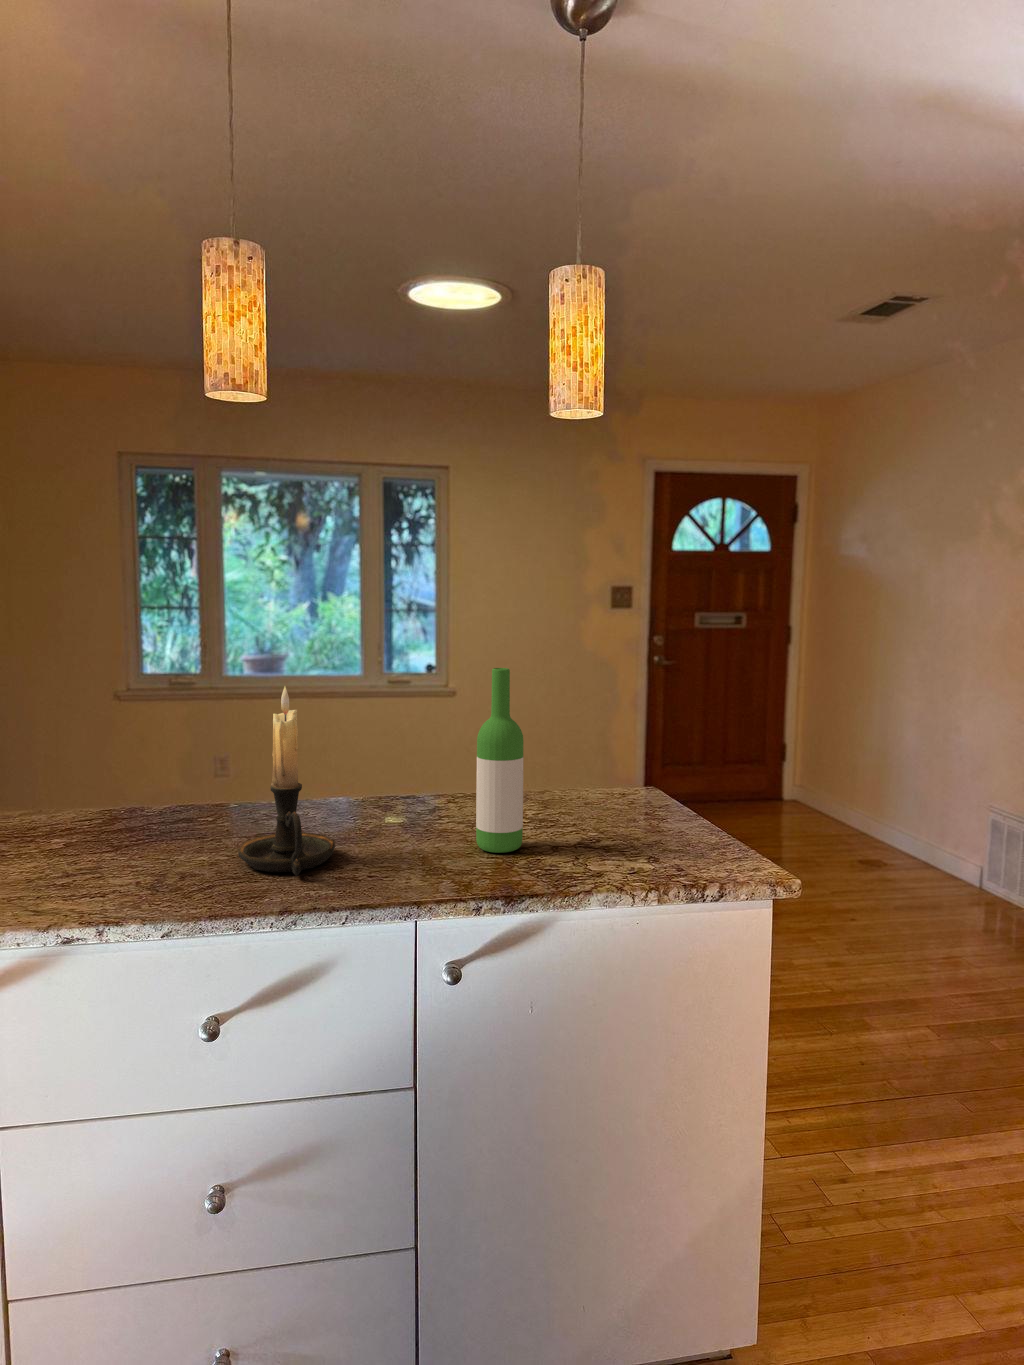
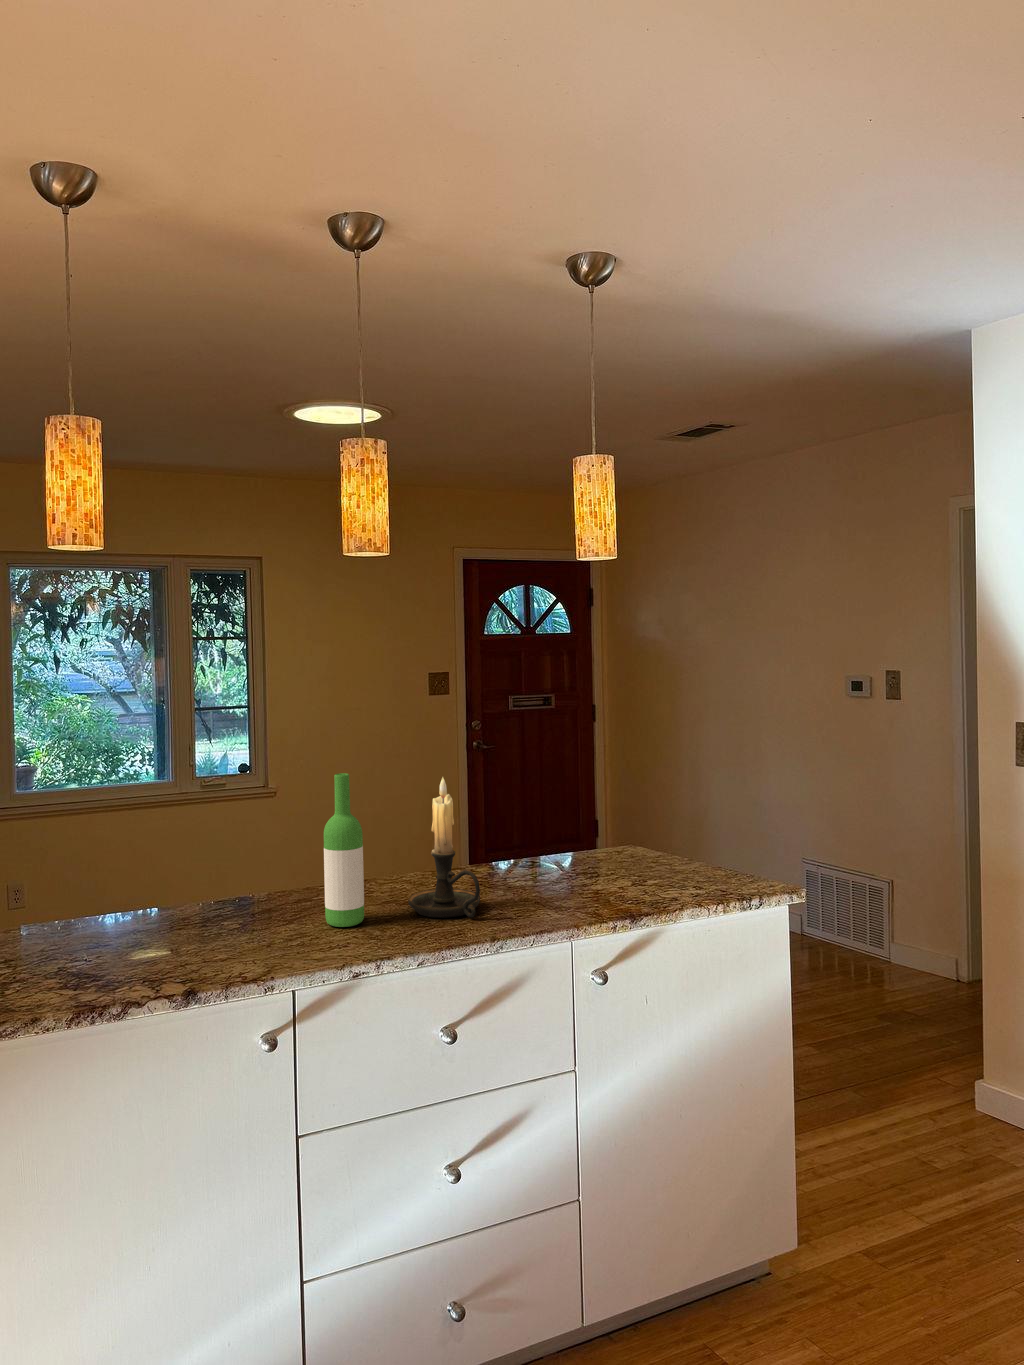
wine bottle: present [476,668,524,853] -> present [324,773,364,927]

